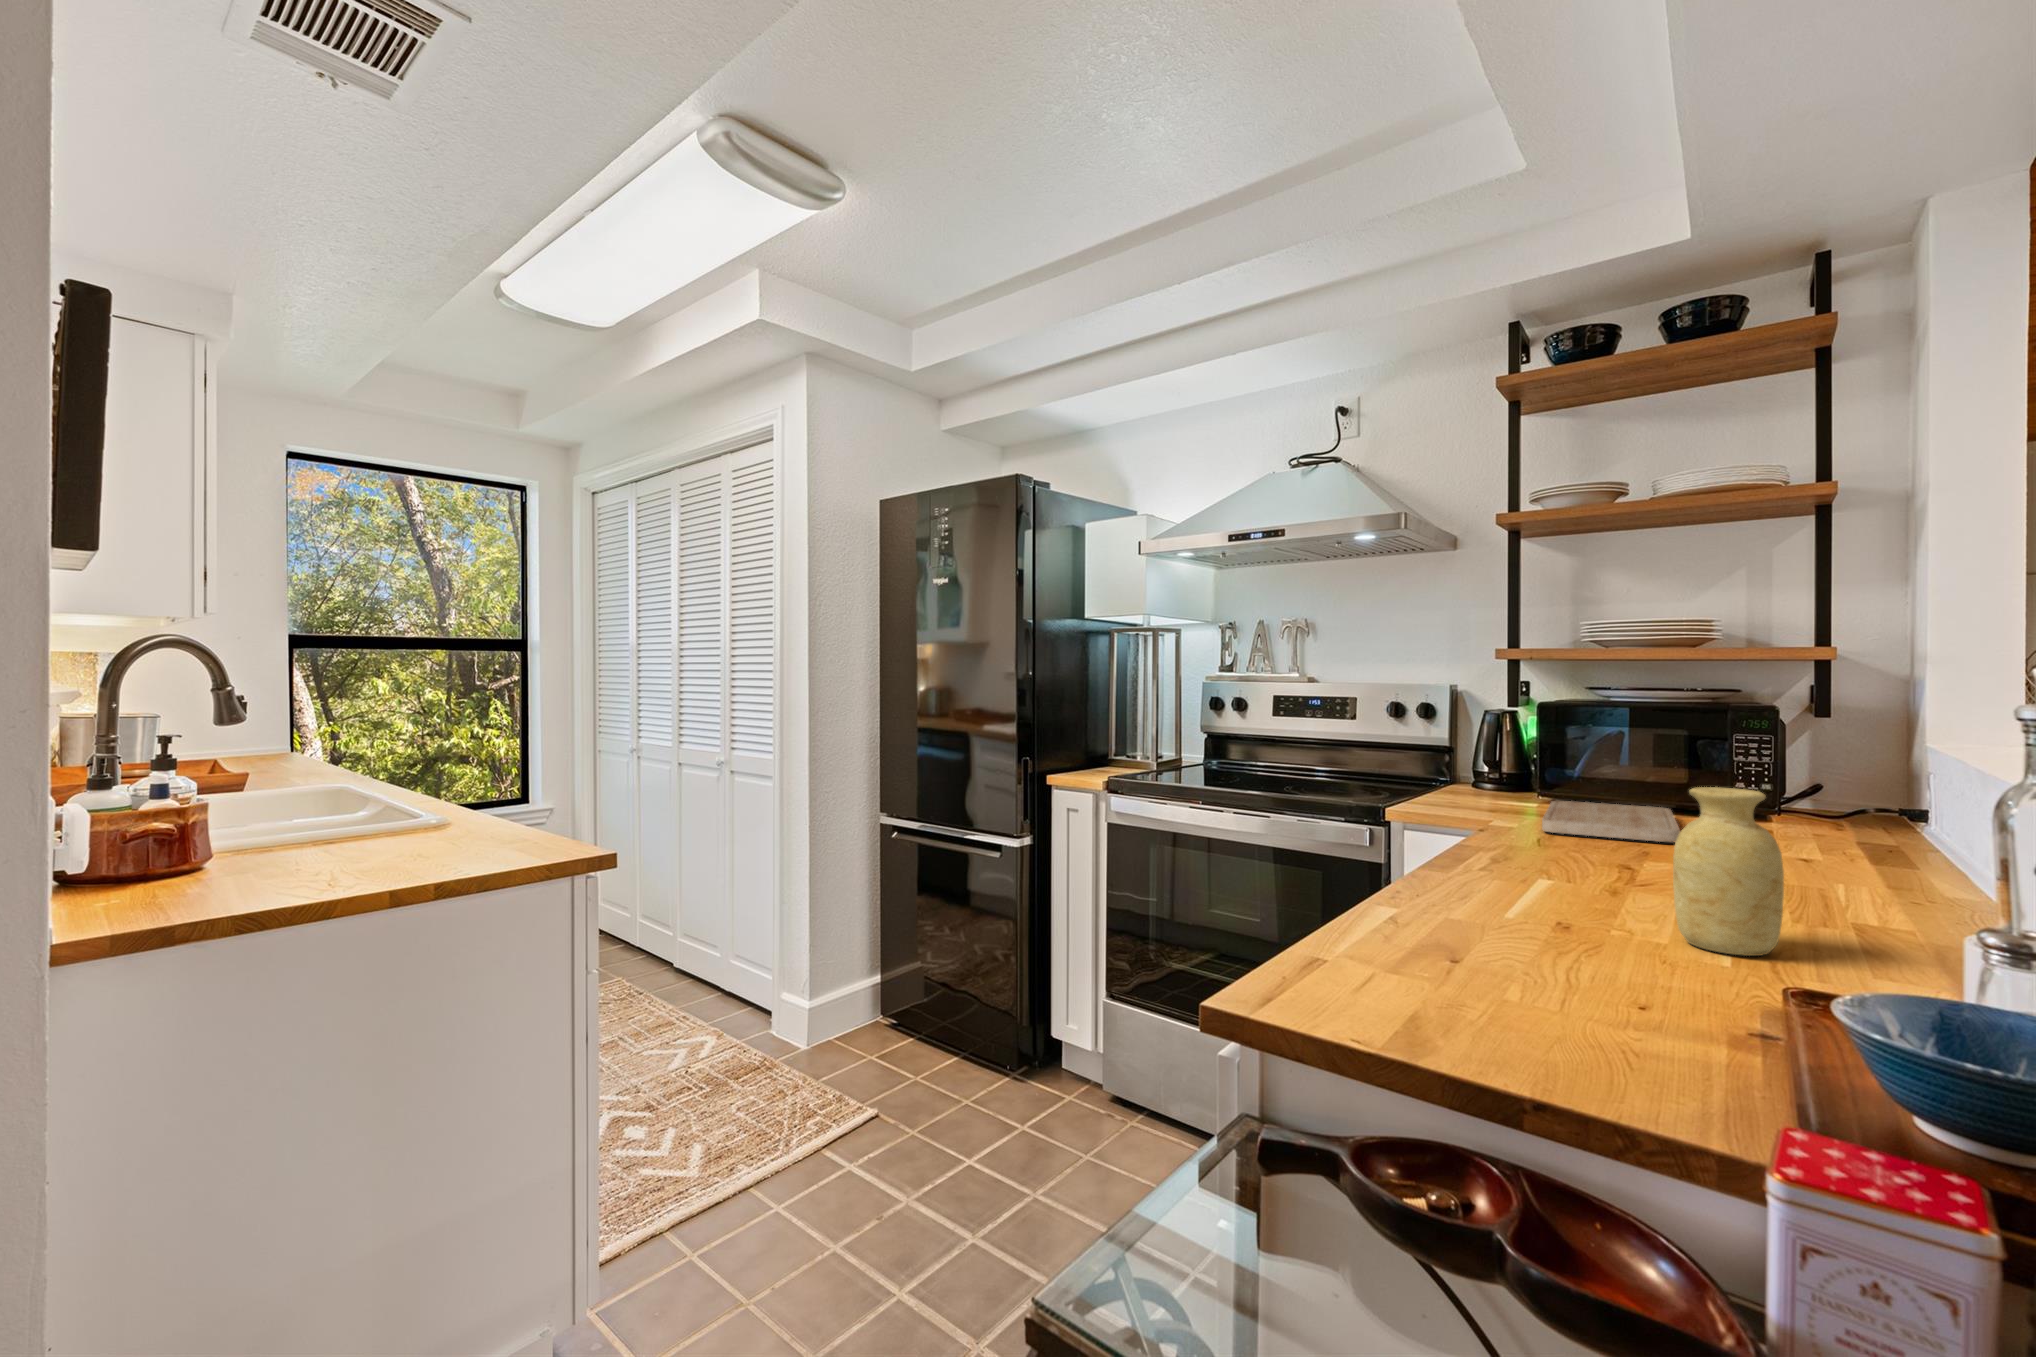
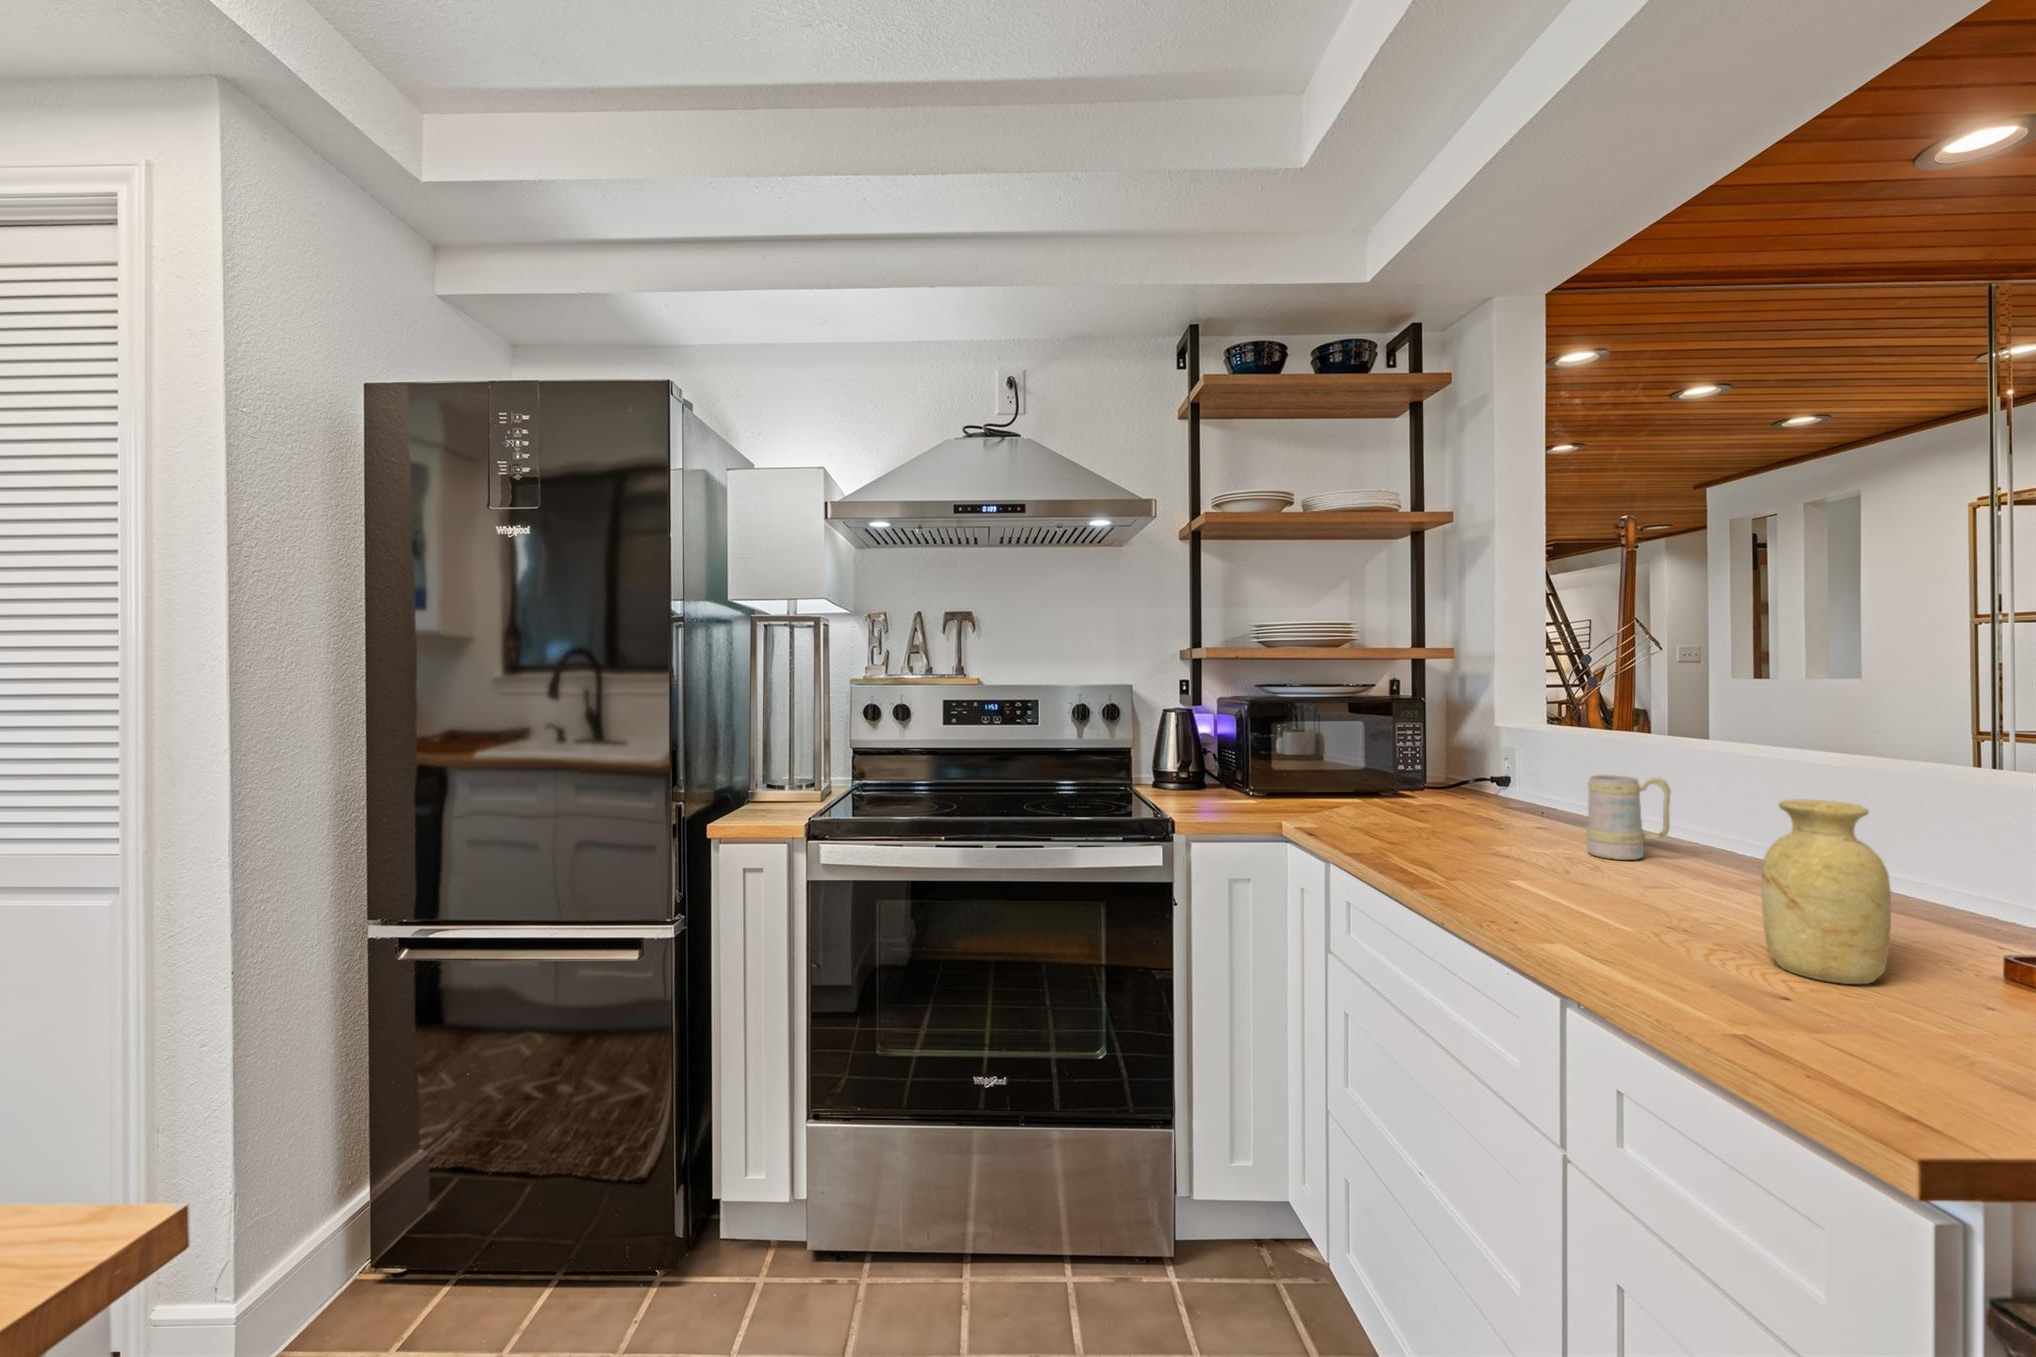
mug: none [1801,790,1897,884] -> present [1586,775,1671,860]
cutting board: present [1542,801,1680,842] -> none [1269,793,1441,836]

